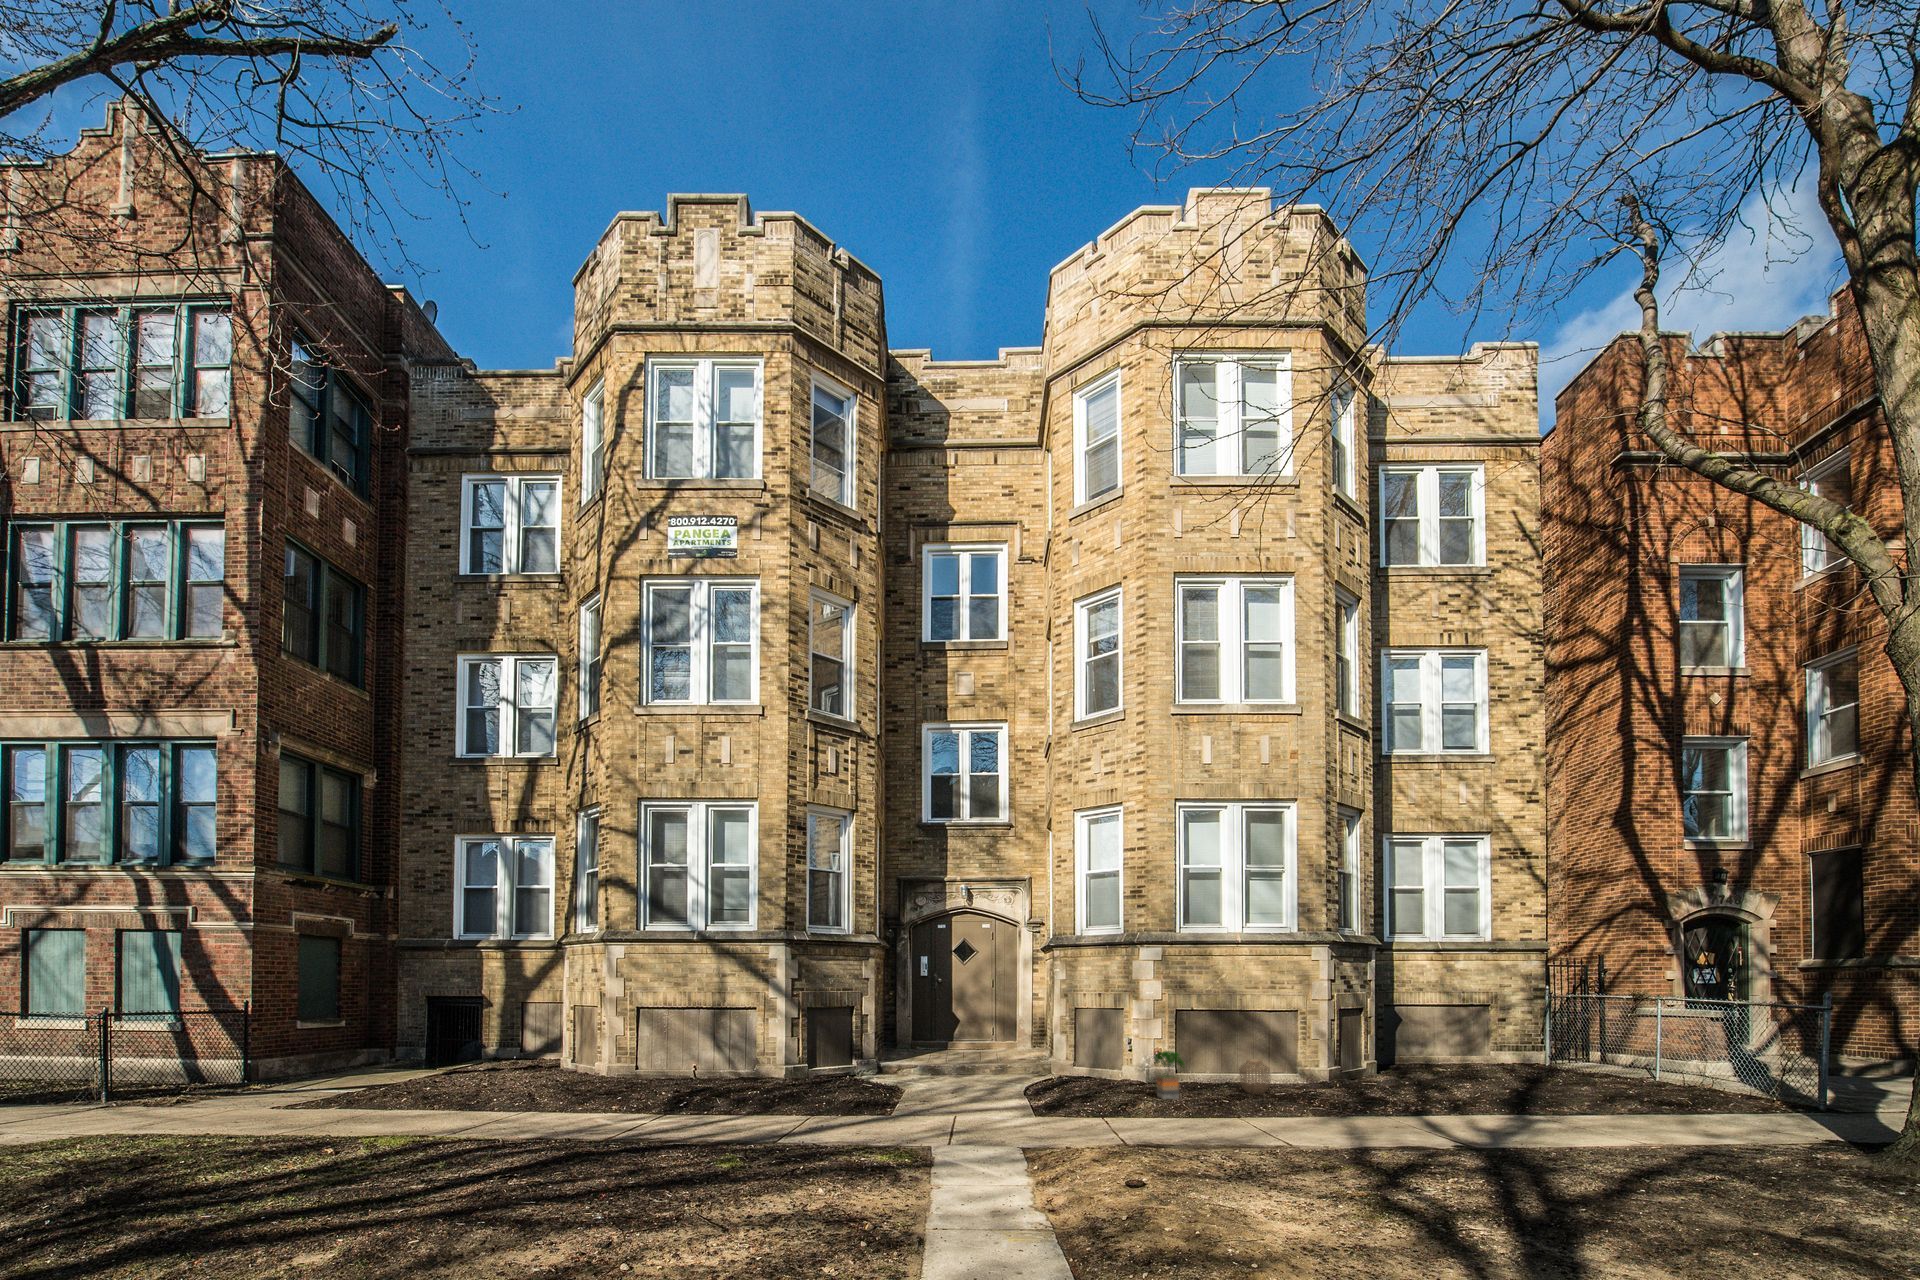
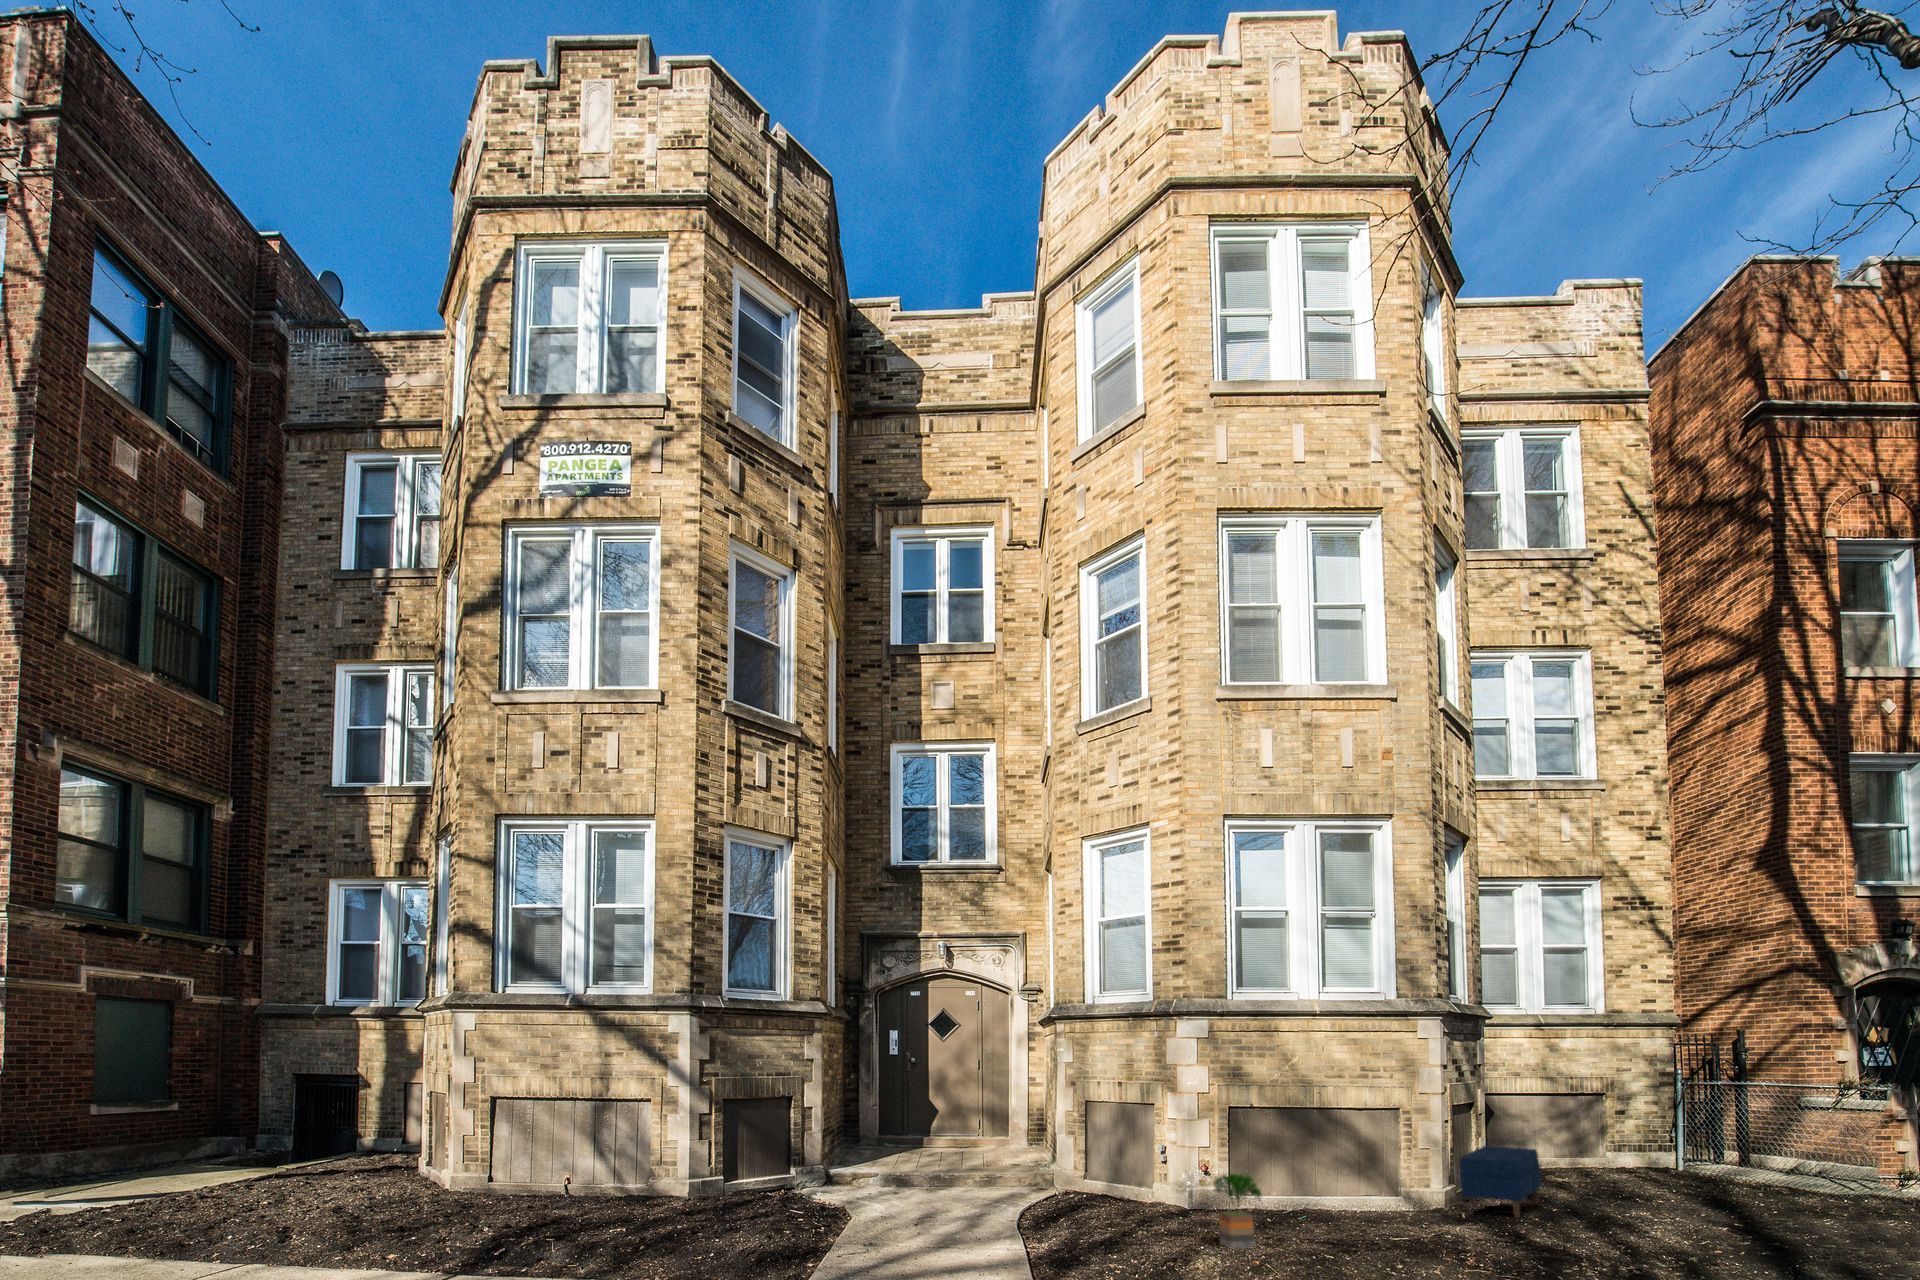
bench: none [1337,1033,1400,1084] -> present [1460,1146,1541,1218]
woven basket: present [1239,1059,1270,1094] -> none [1337,1186,1385,1239]

